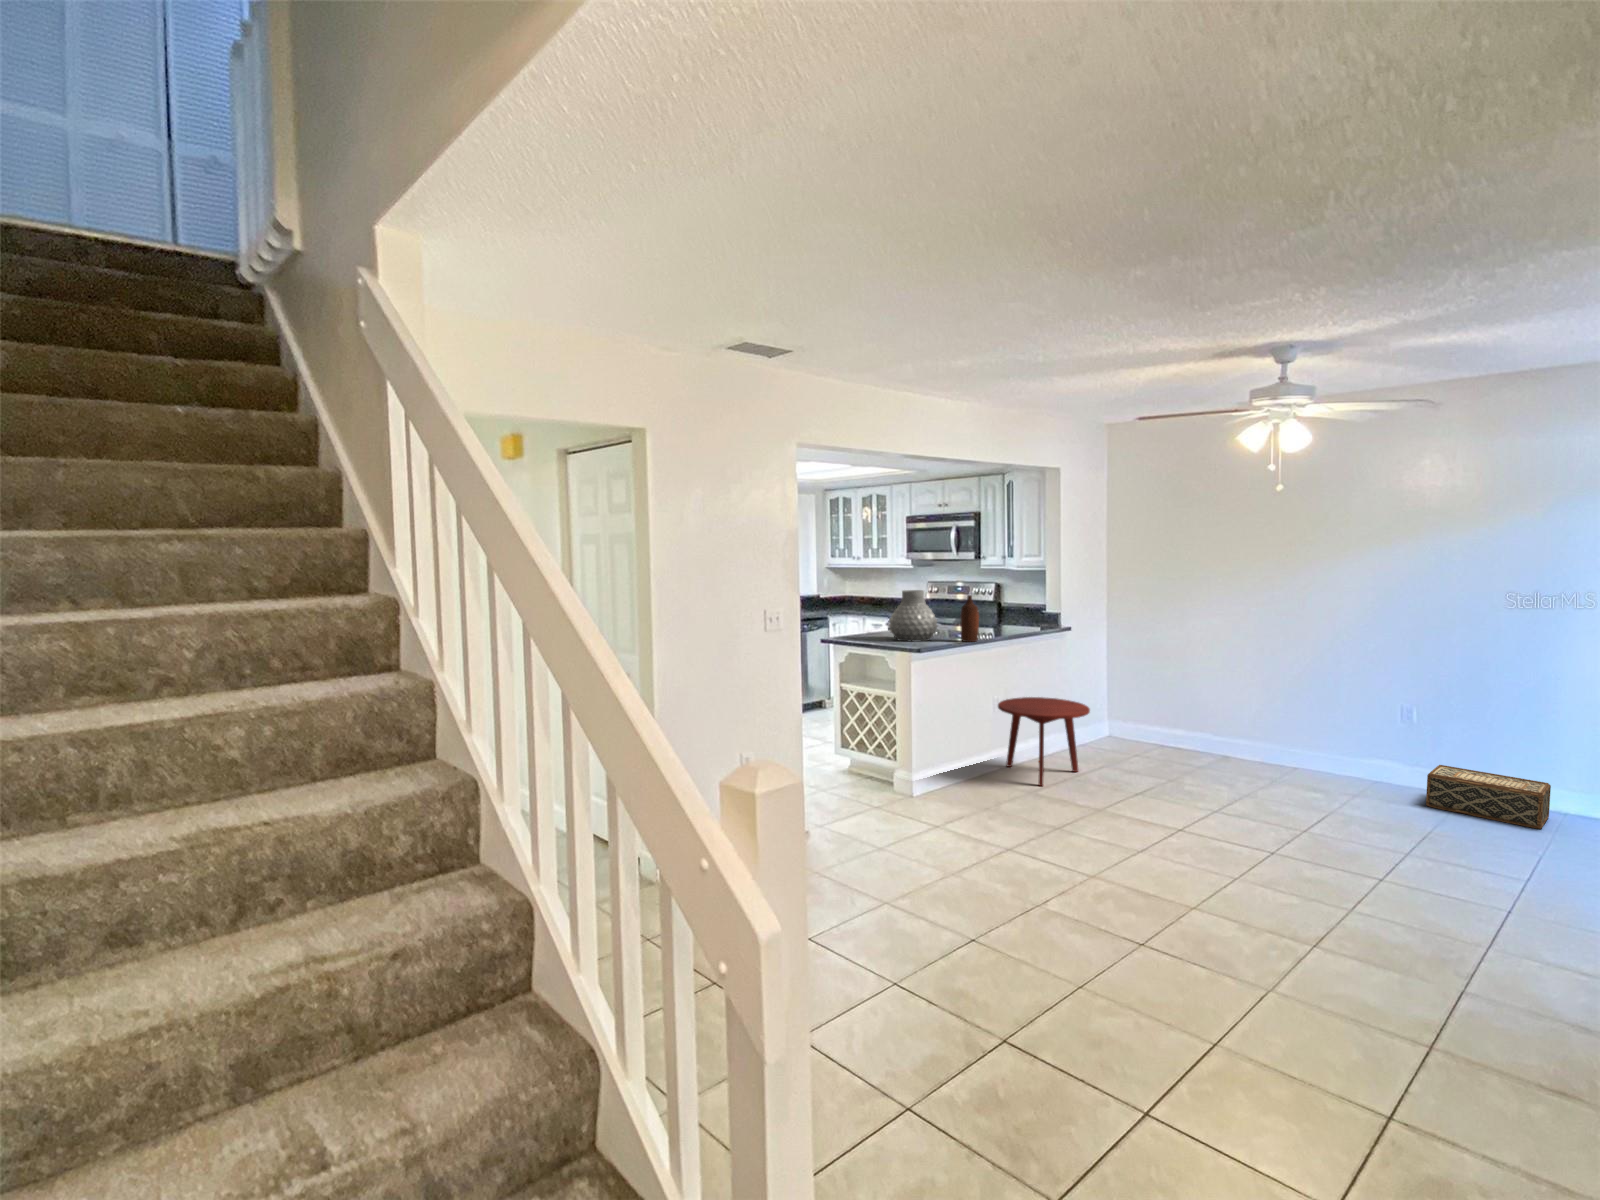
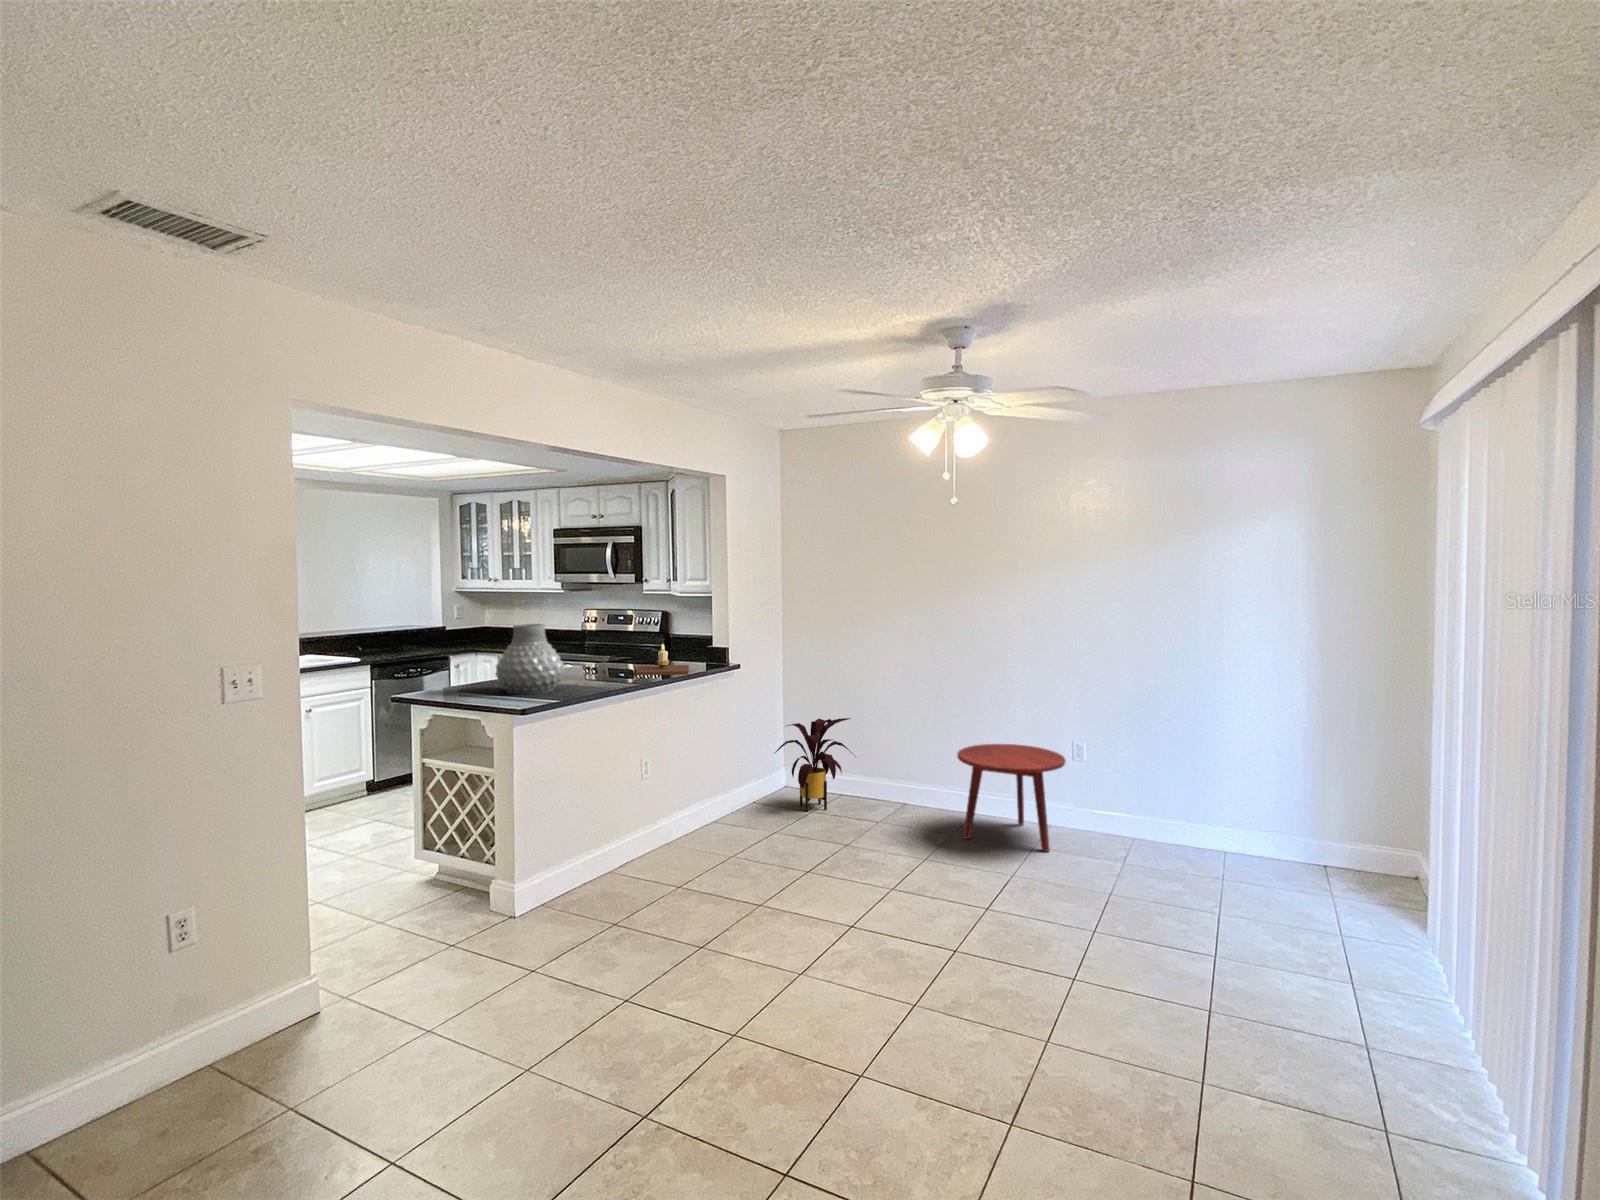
bottle: present [961,595,979,642] -> none [593,630,617,692]
candle: none [984,608,1027,634] -> present [636,644,689,675]
house plant: none [1099,676,1176,753] -> present [775,718,854,812]
side table: present [998,697,1090,786] -> present [957,744,1066,852]
woven basket: present [1426,765,1551,829] -> none [1099,802,1204,867]

